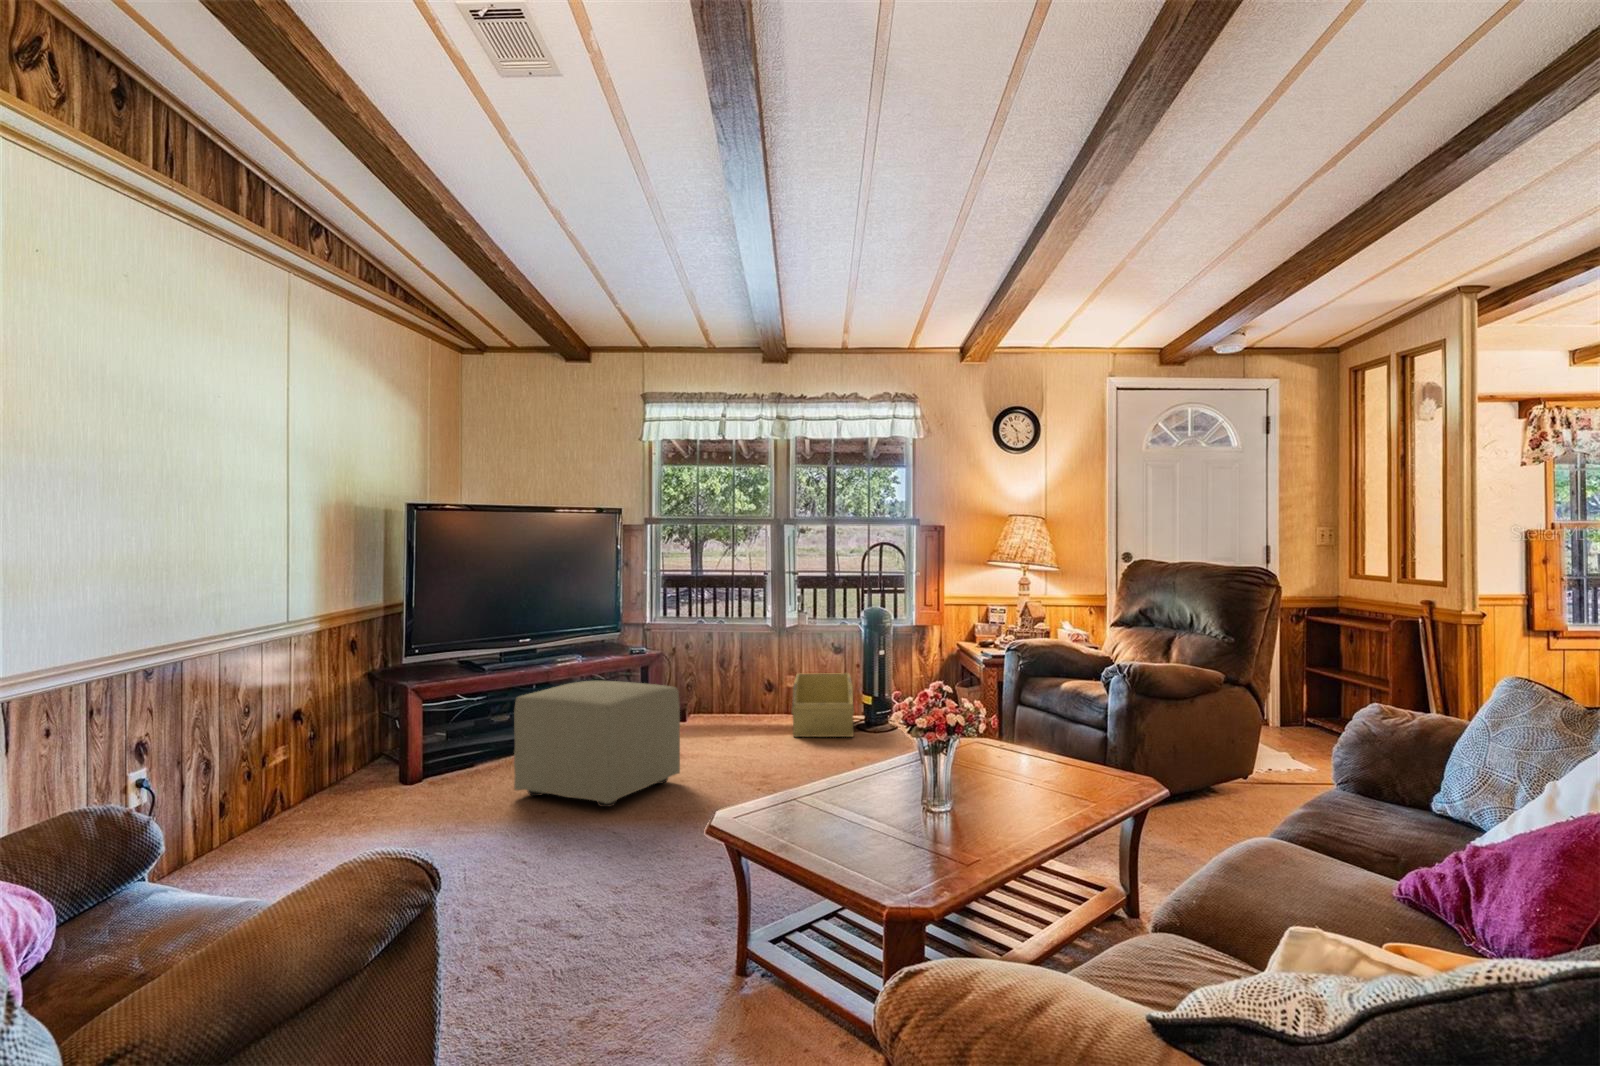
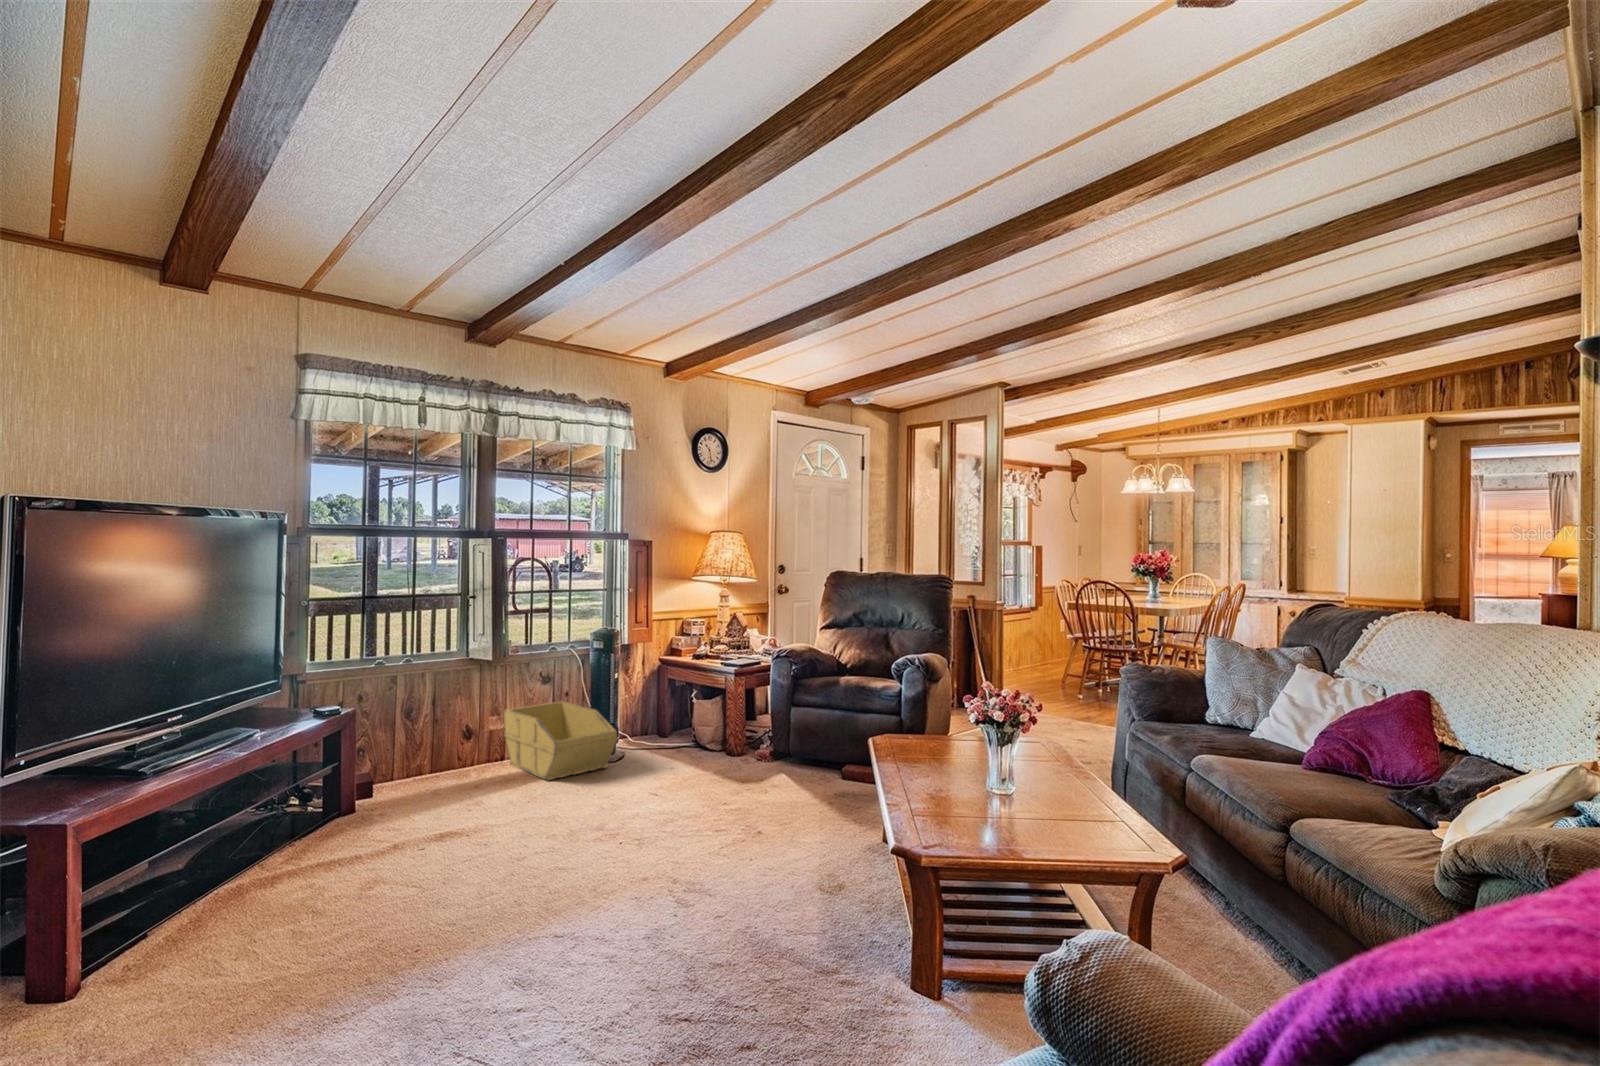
ottoman: present [514,681,680,807] -> none [338,739,531,932]

